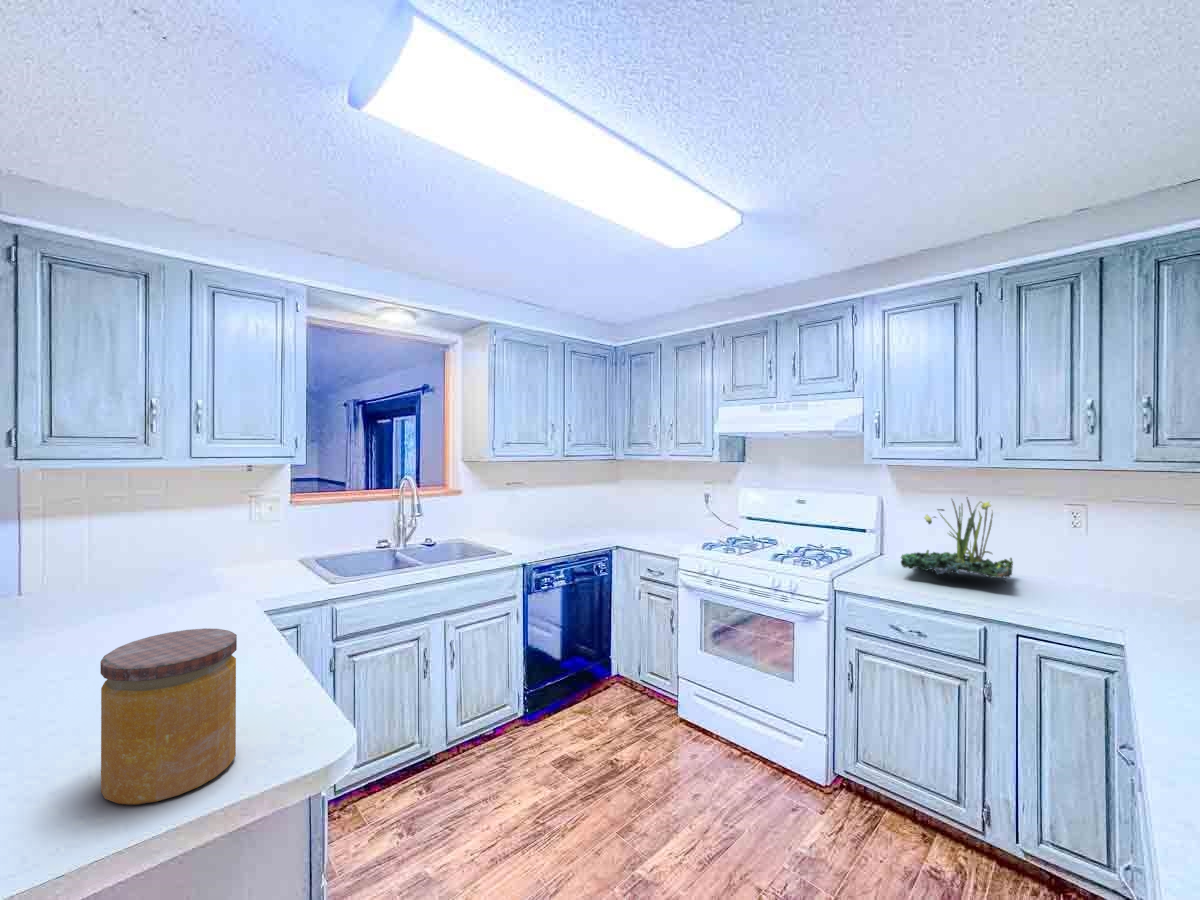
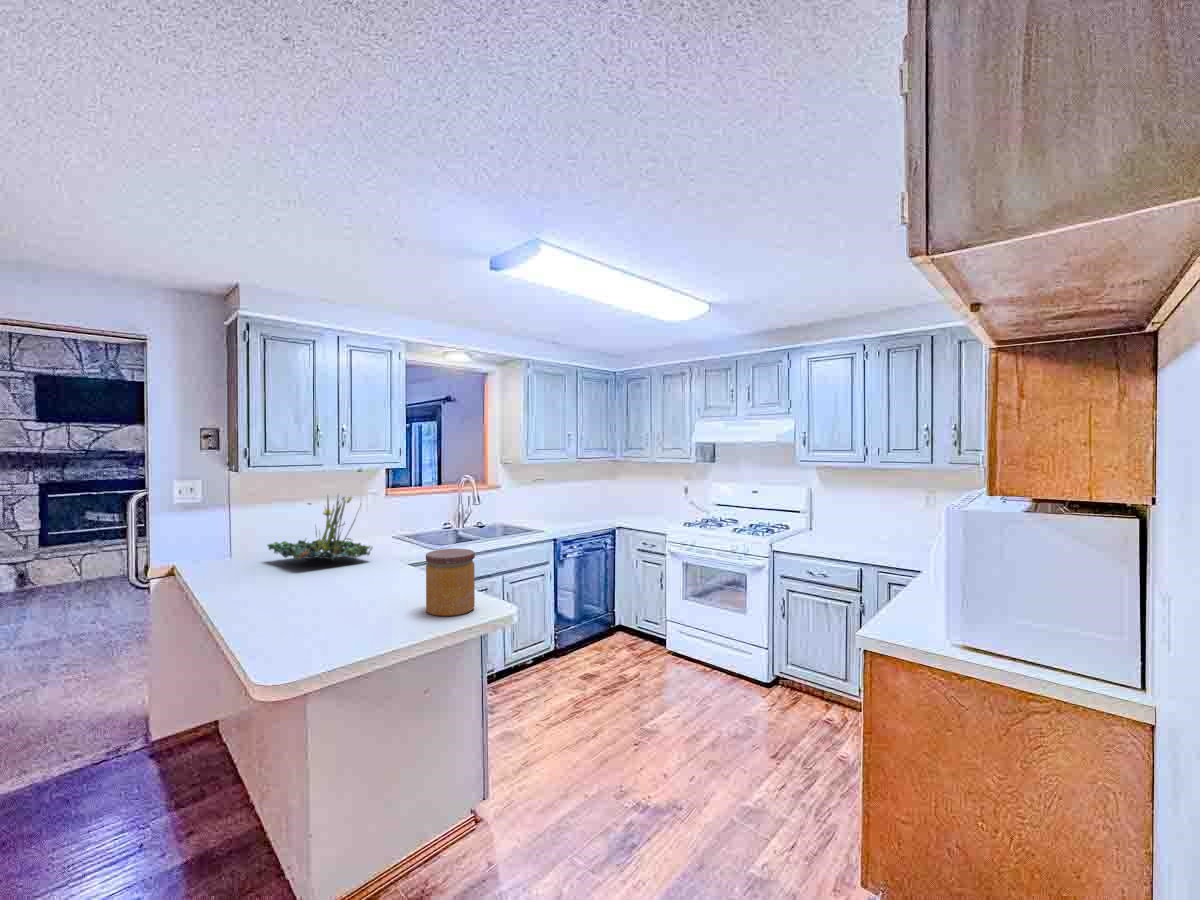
plant: present [901,497,1013,581] -> present [267,496,372,560]

